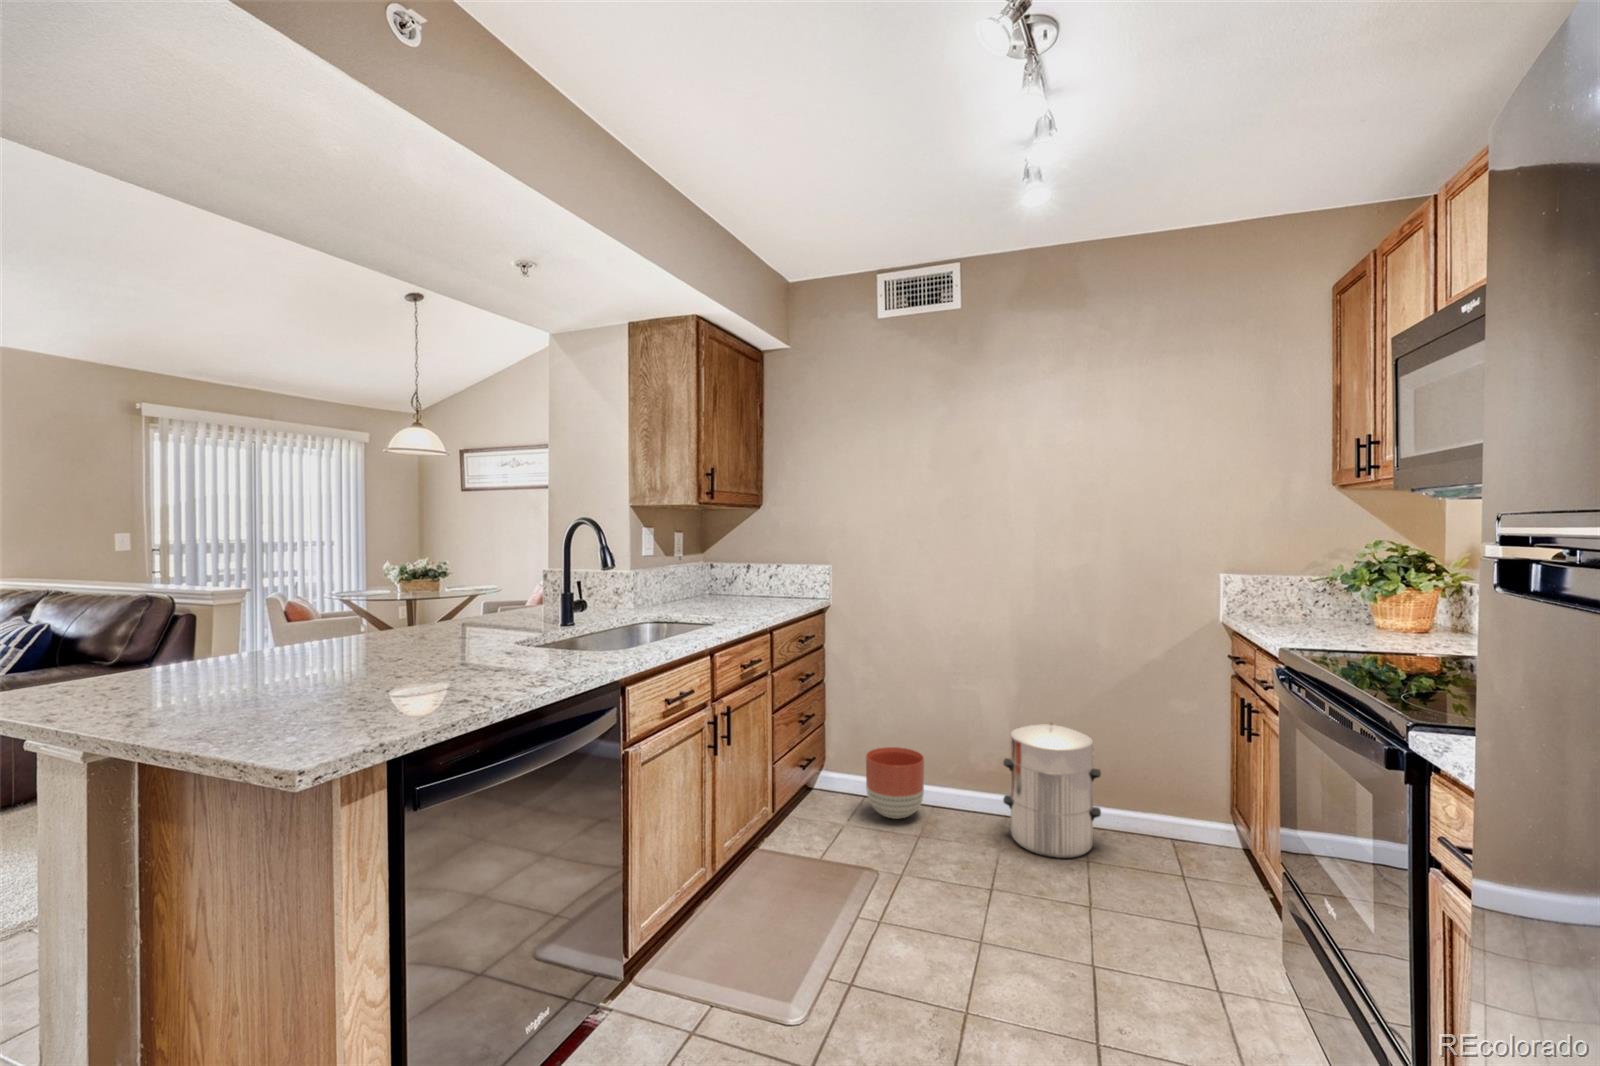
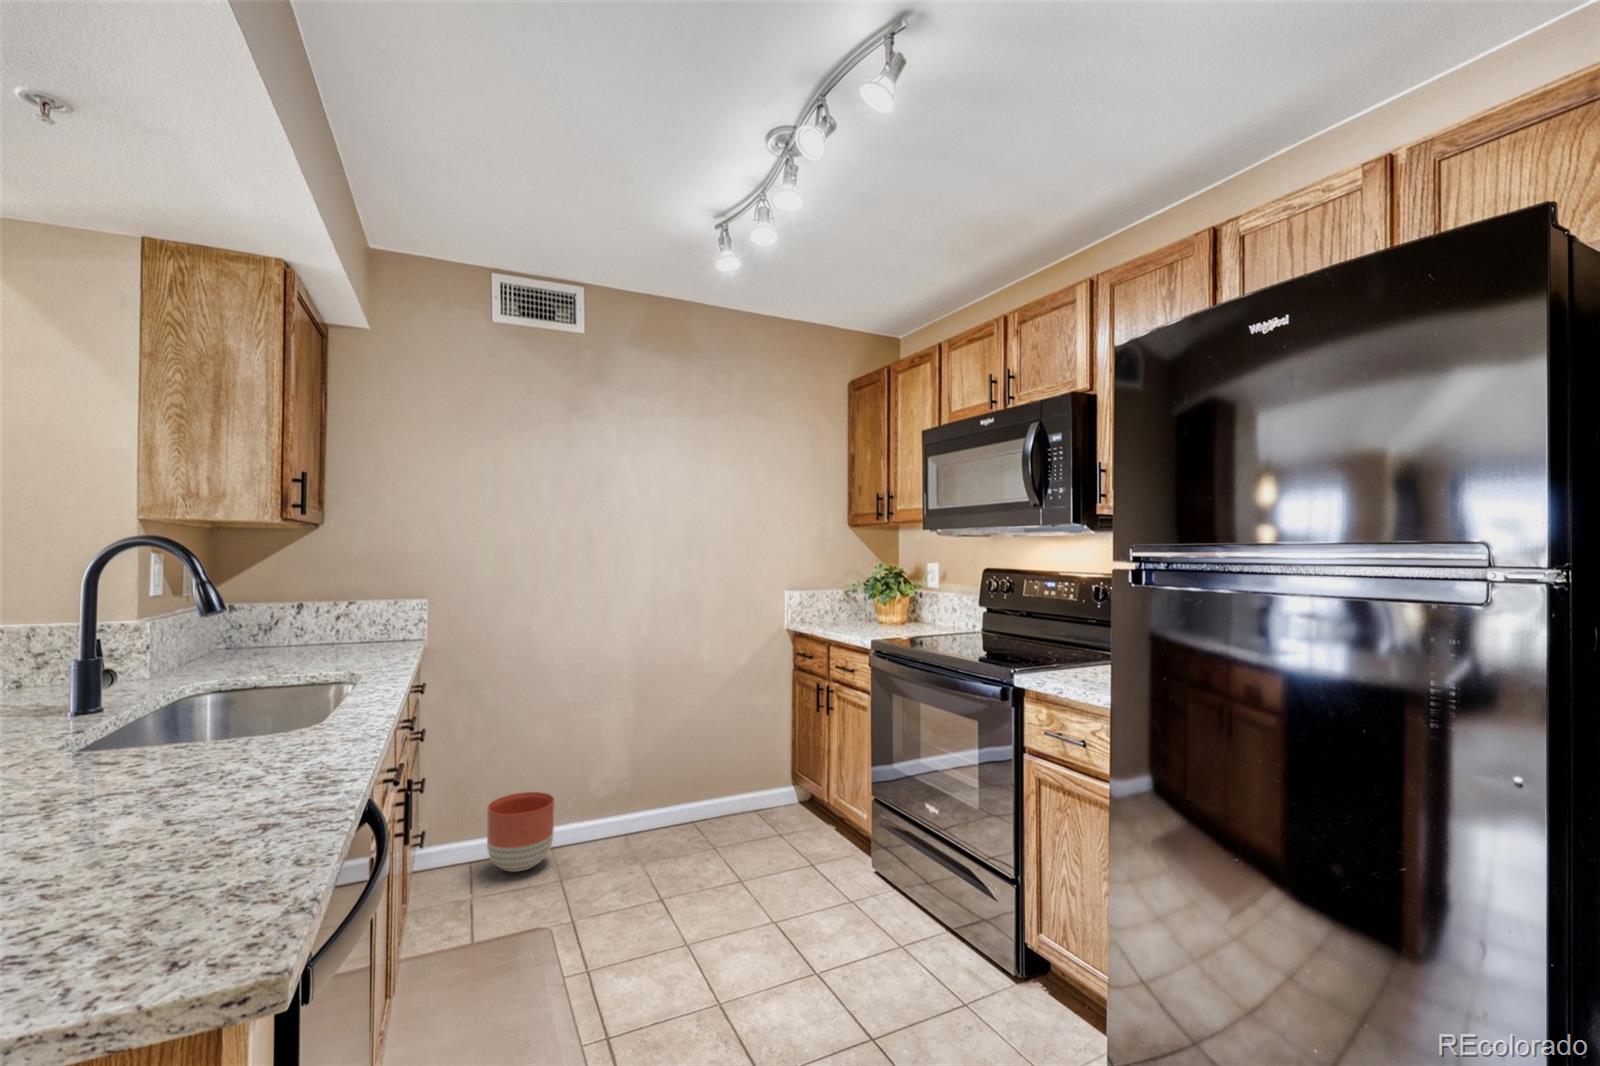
waste bin: present [1003,722,1101,858] -> none [636,731,720,855]

